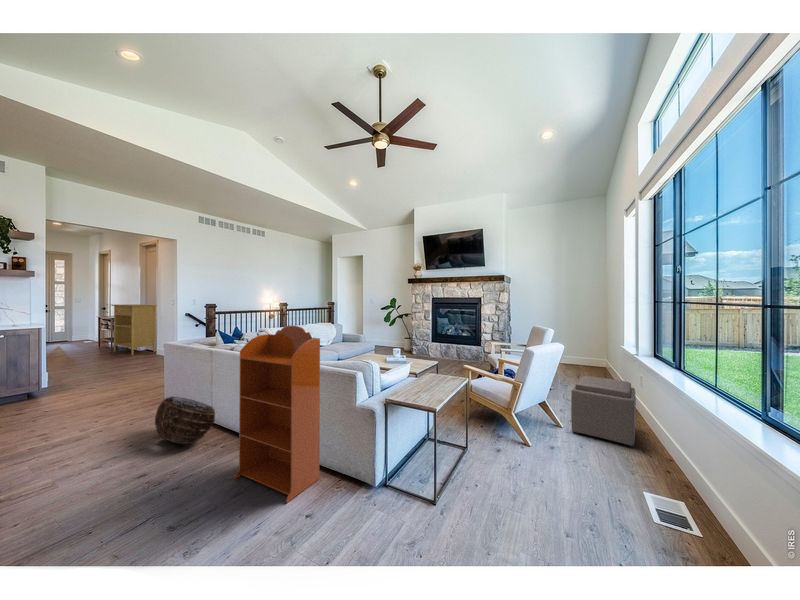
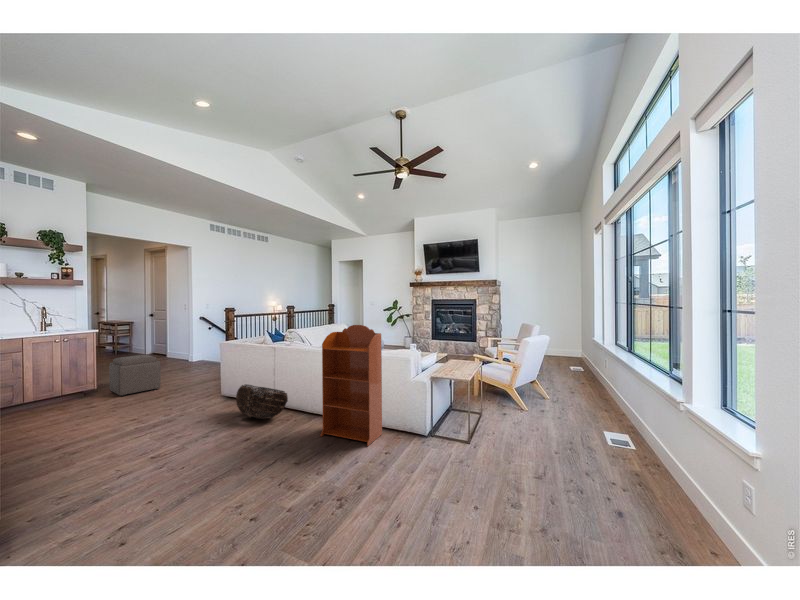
console table: present [112,304,157,355] -> none [117,309,166,359]
ottoman: present [571,376,636,446] -> present [109,355,161,396]

